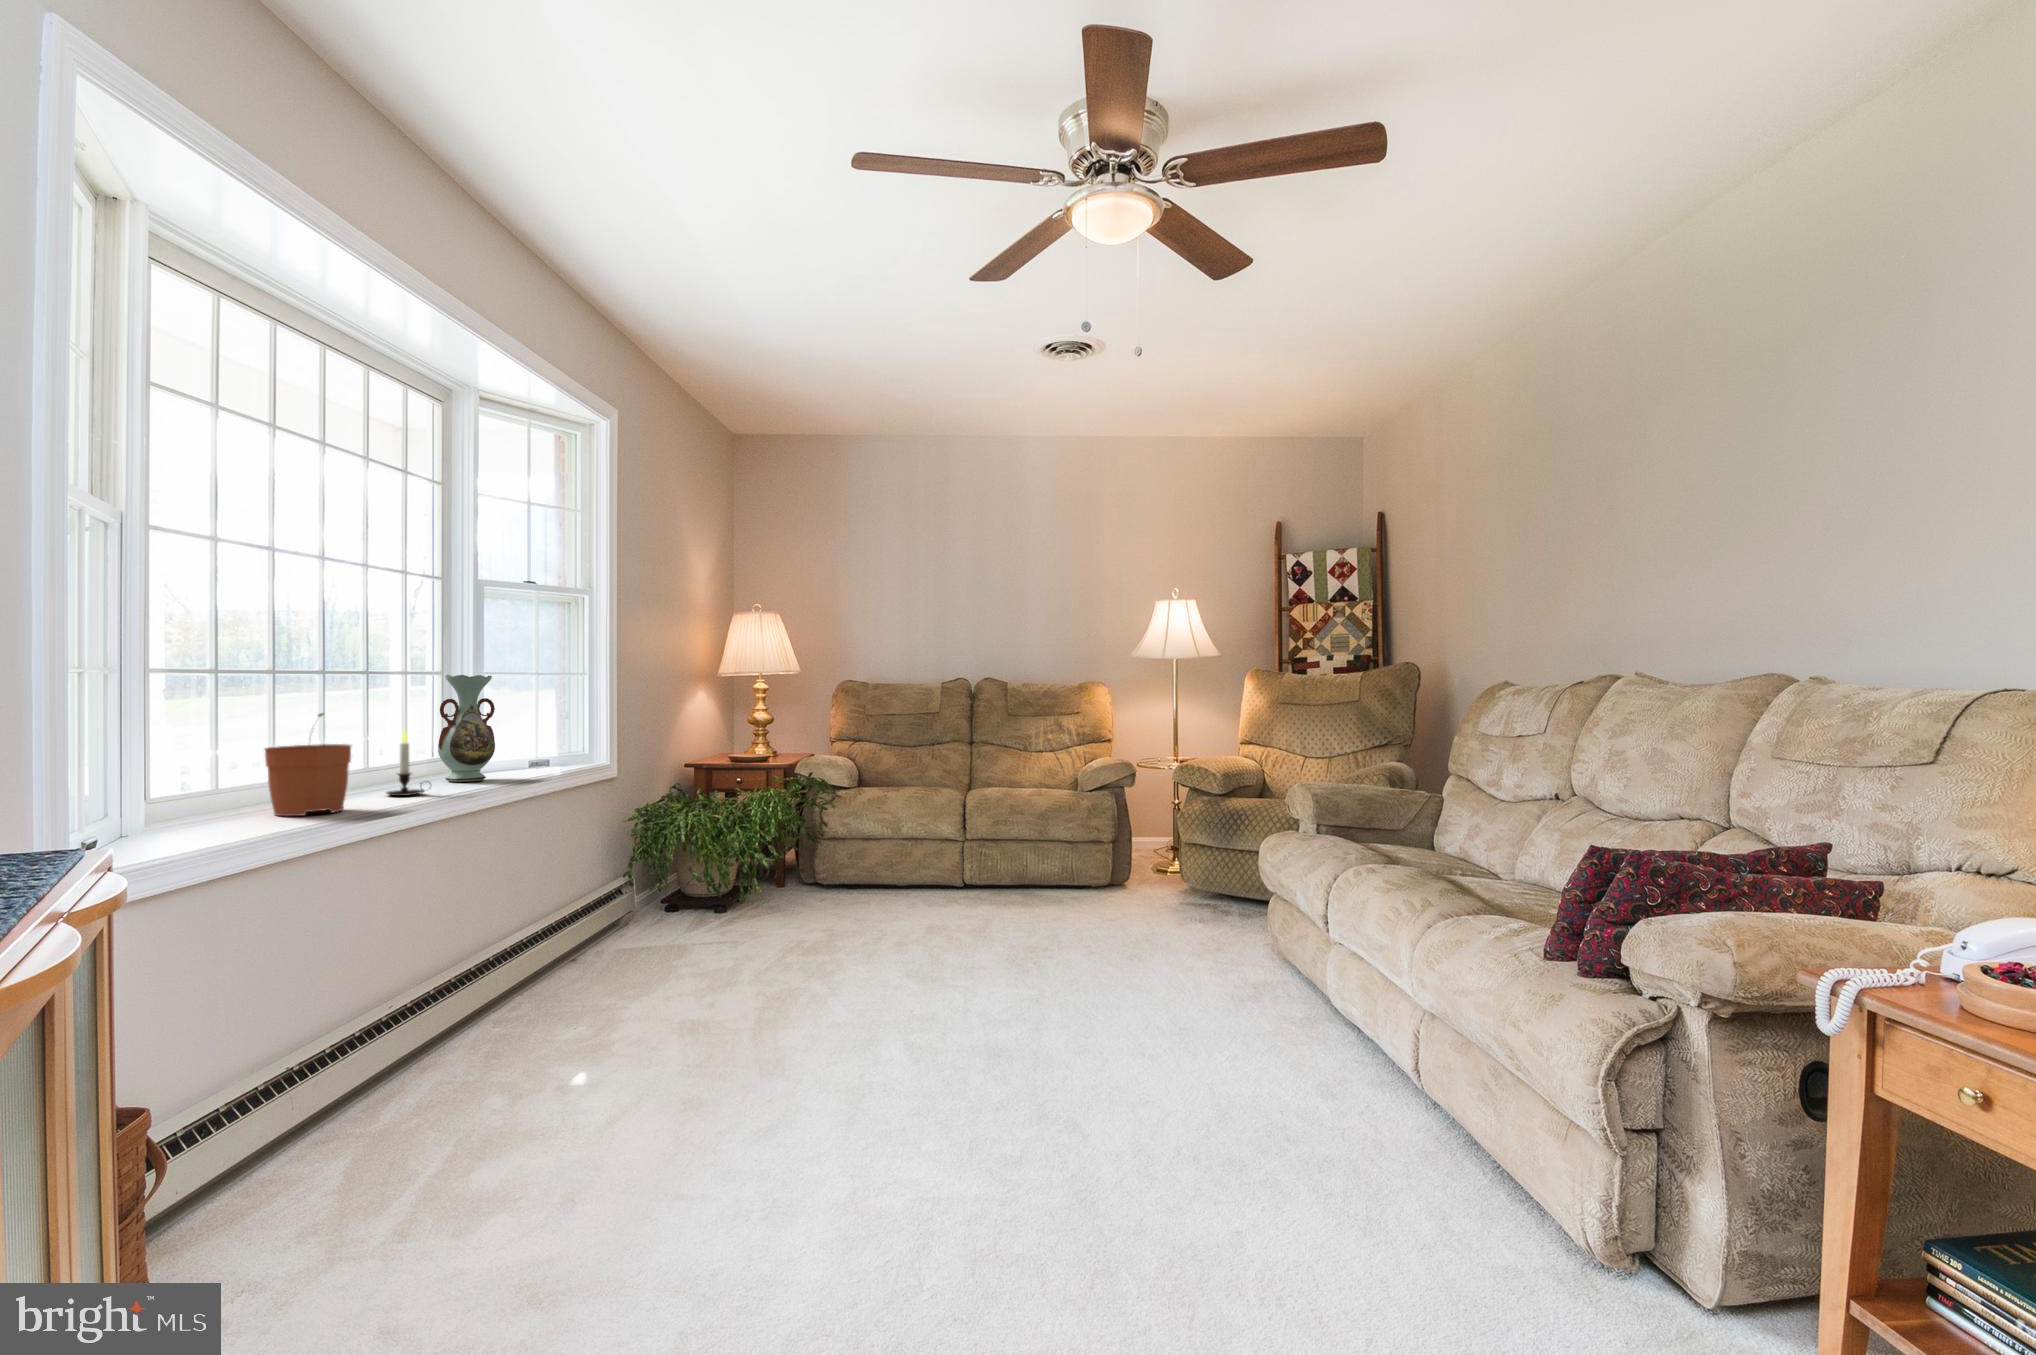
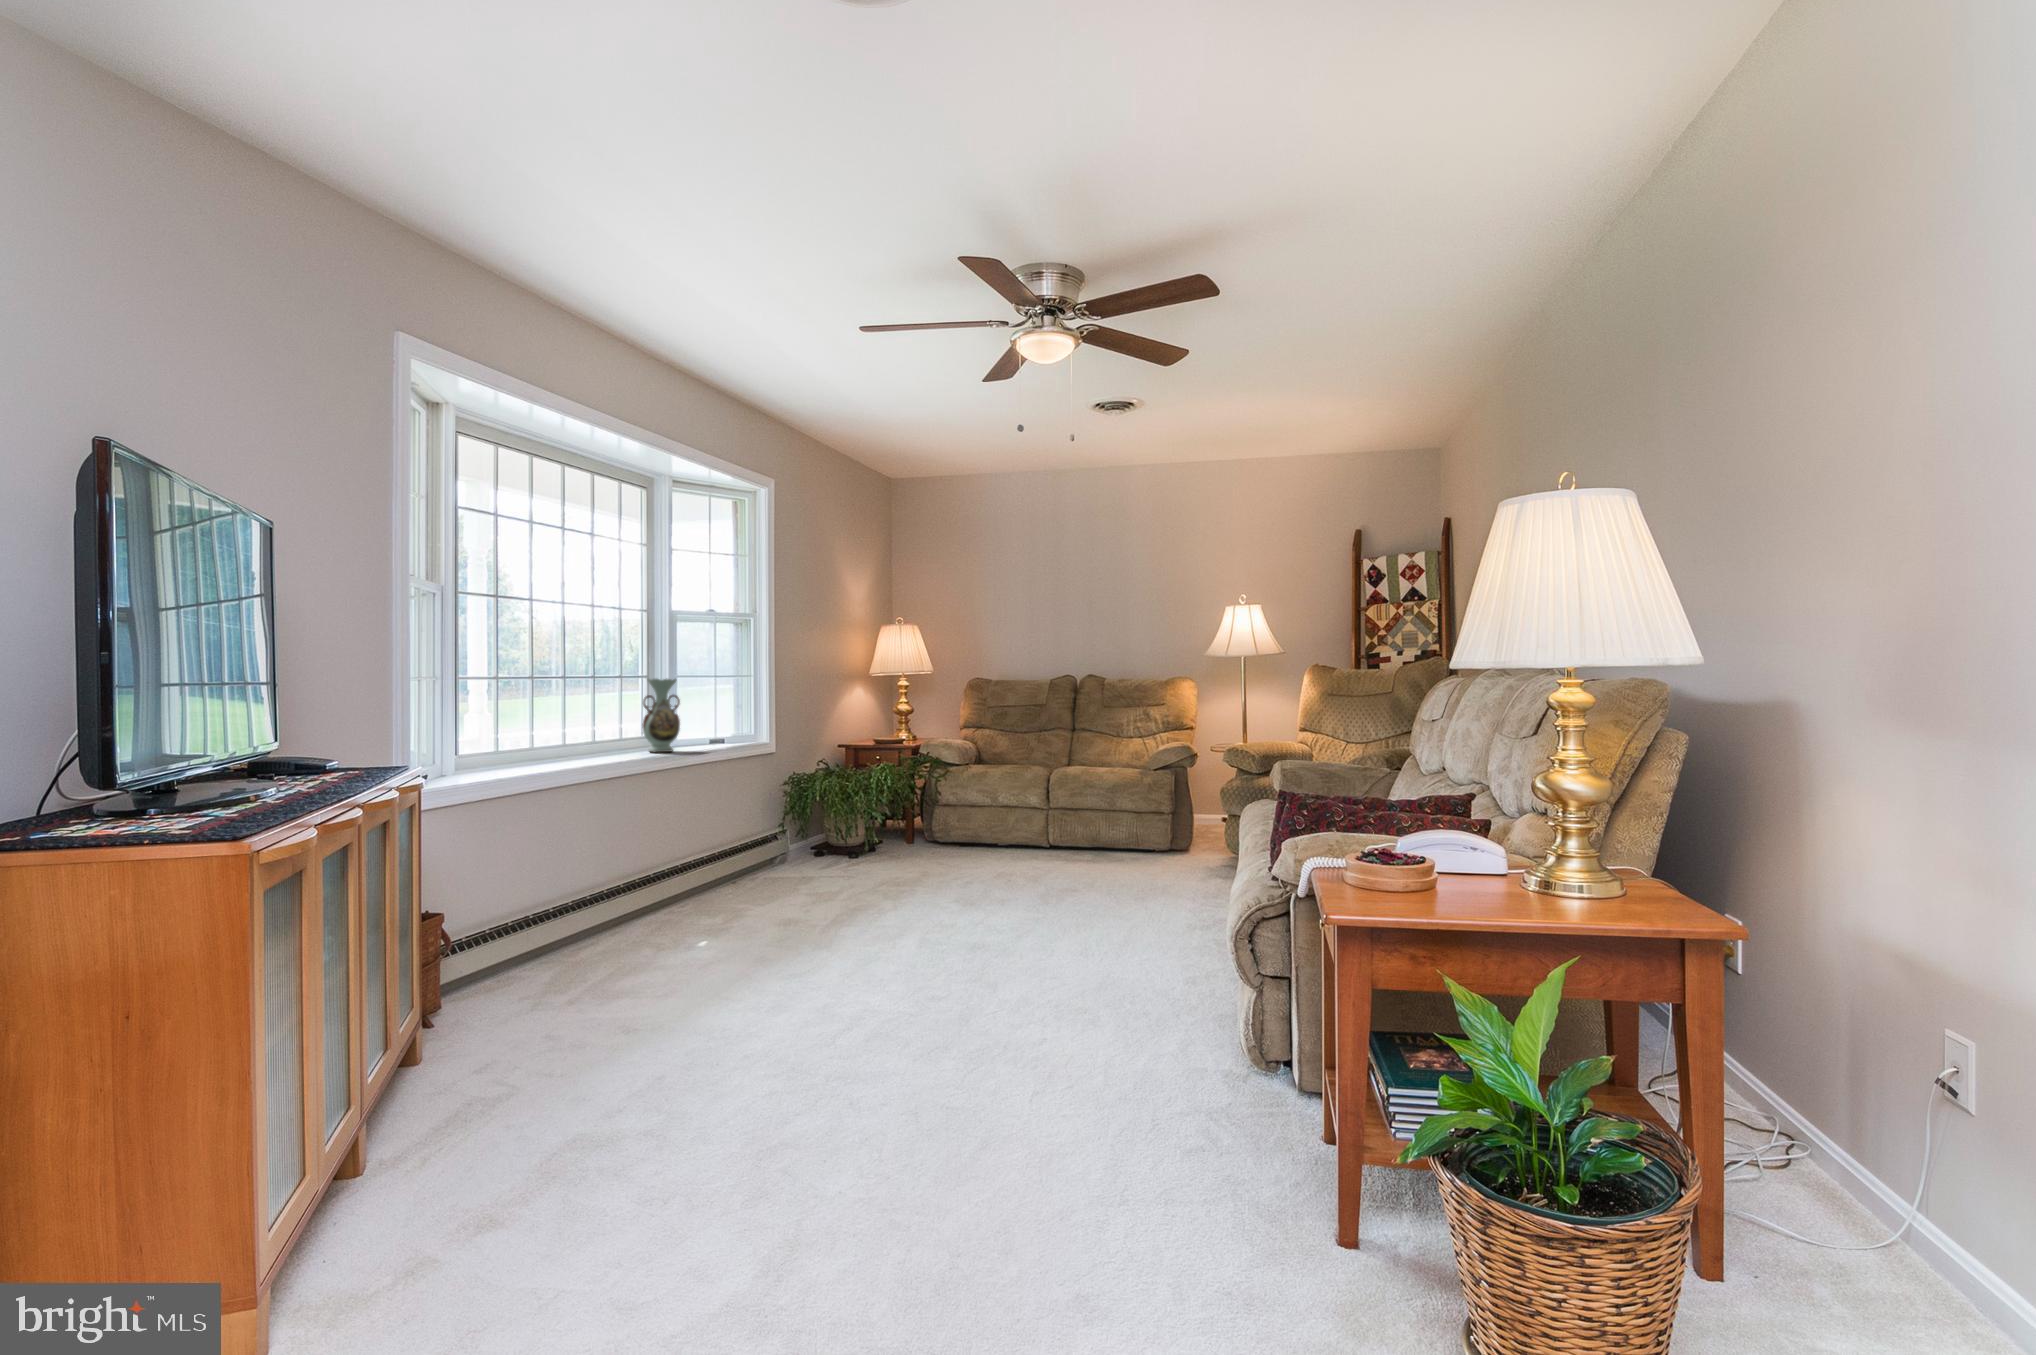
plant pot: present [265,713,351,816] -> none [523,705,574,770]
candle: present [387,728,425,796] -> none [602,714,630,760]

